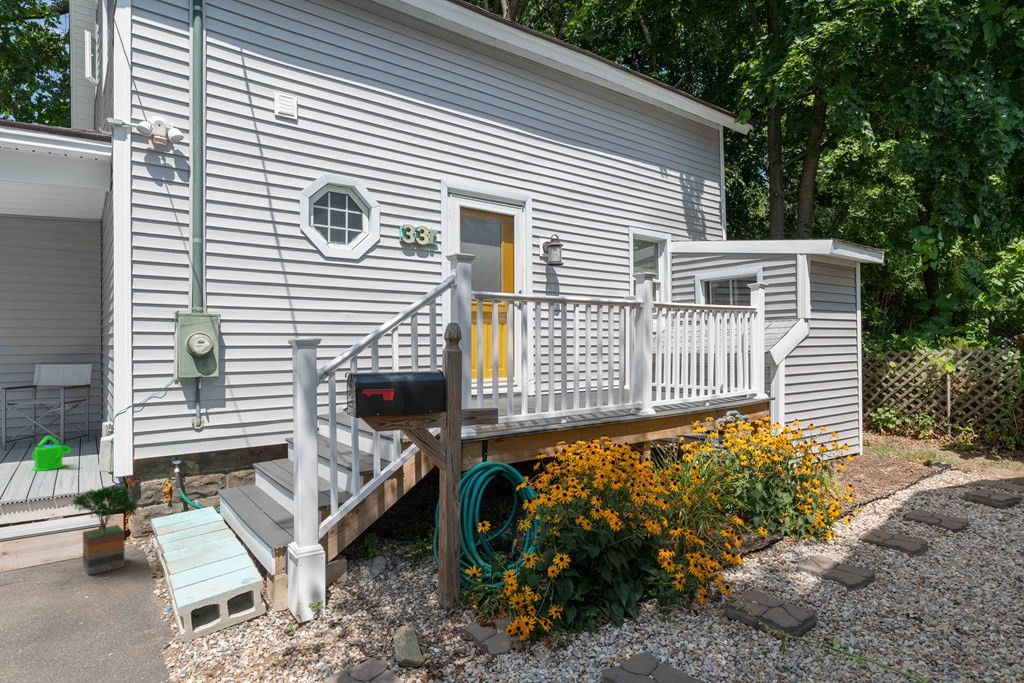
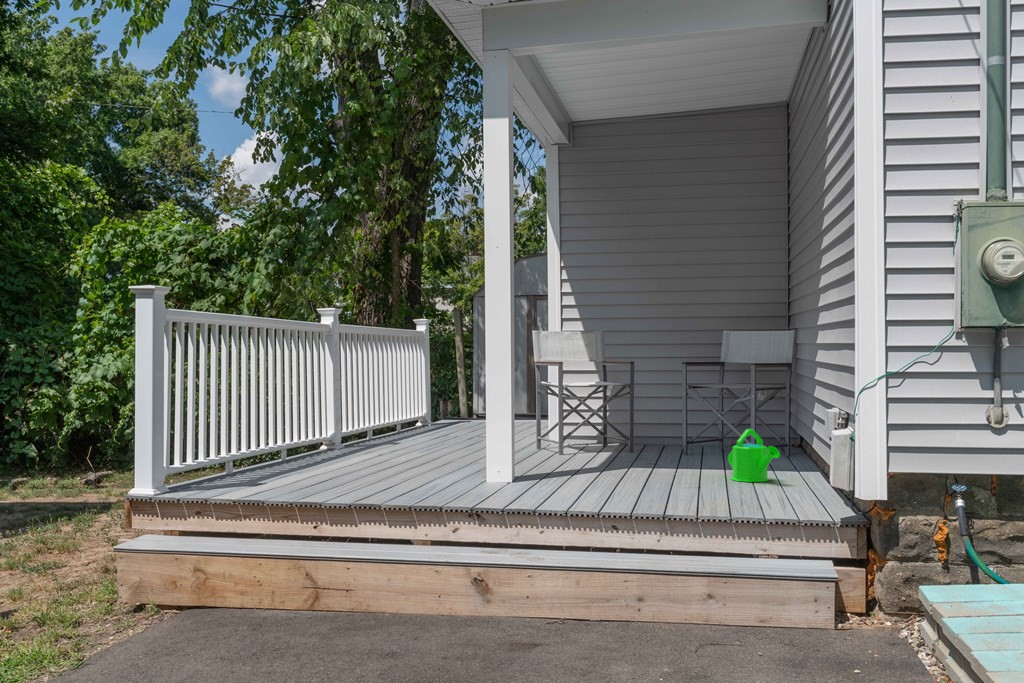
potted tree: present [72,486,138,575] -> none [798,508,905,658]

